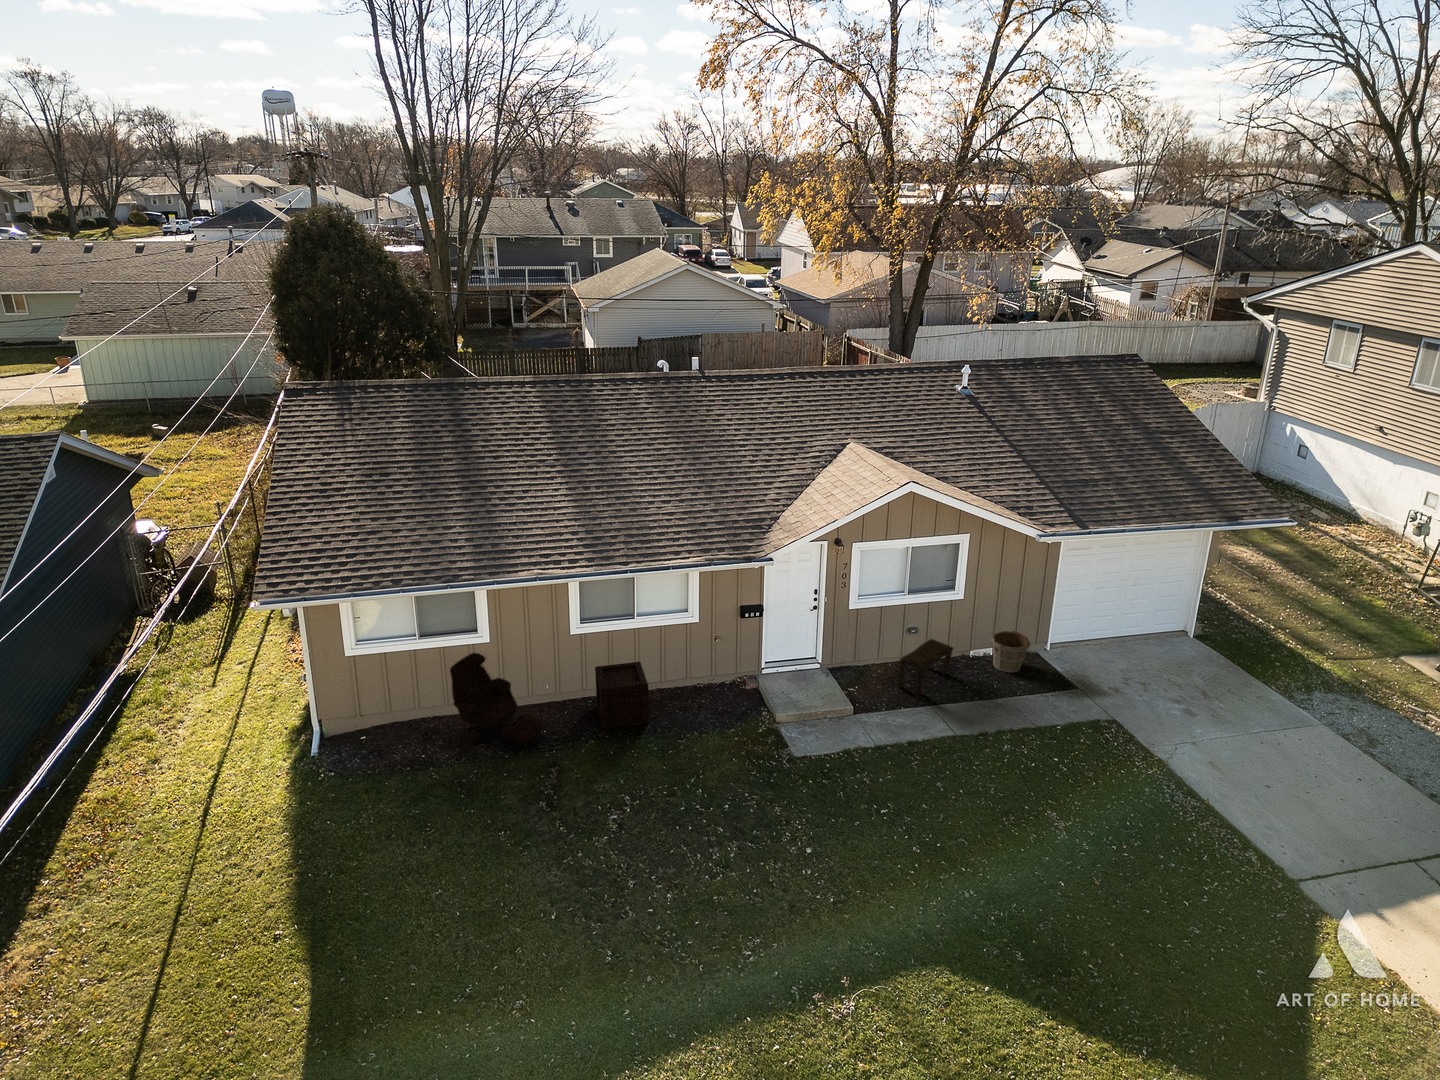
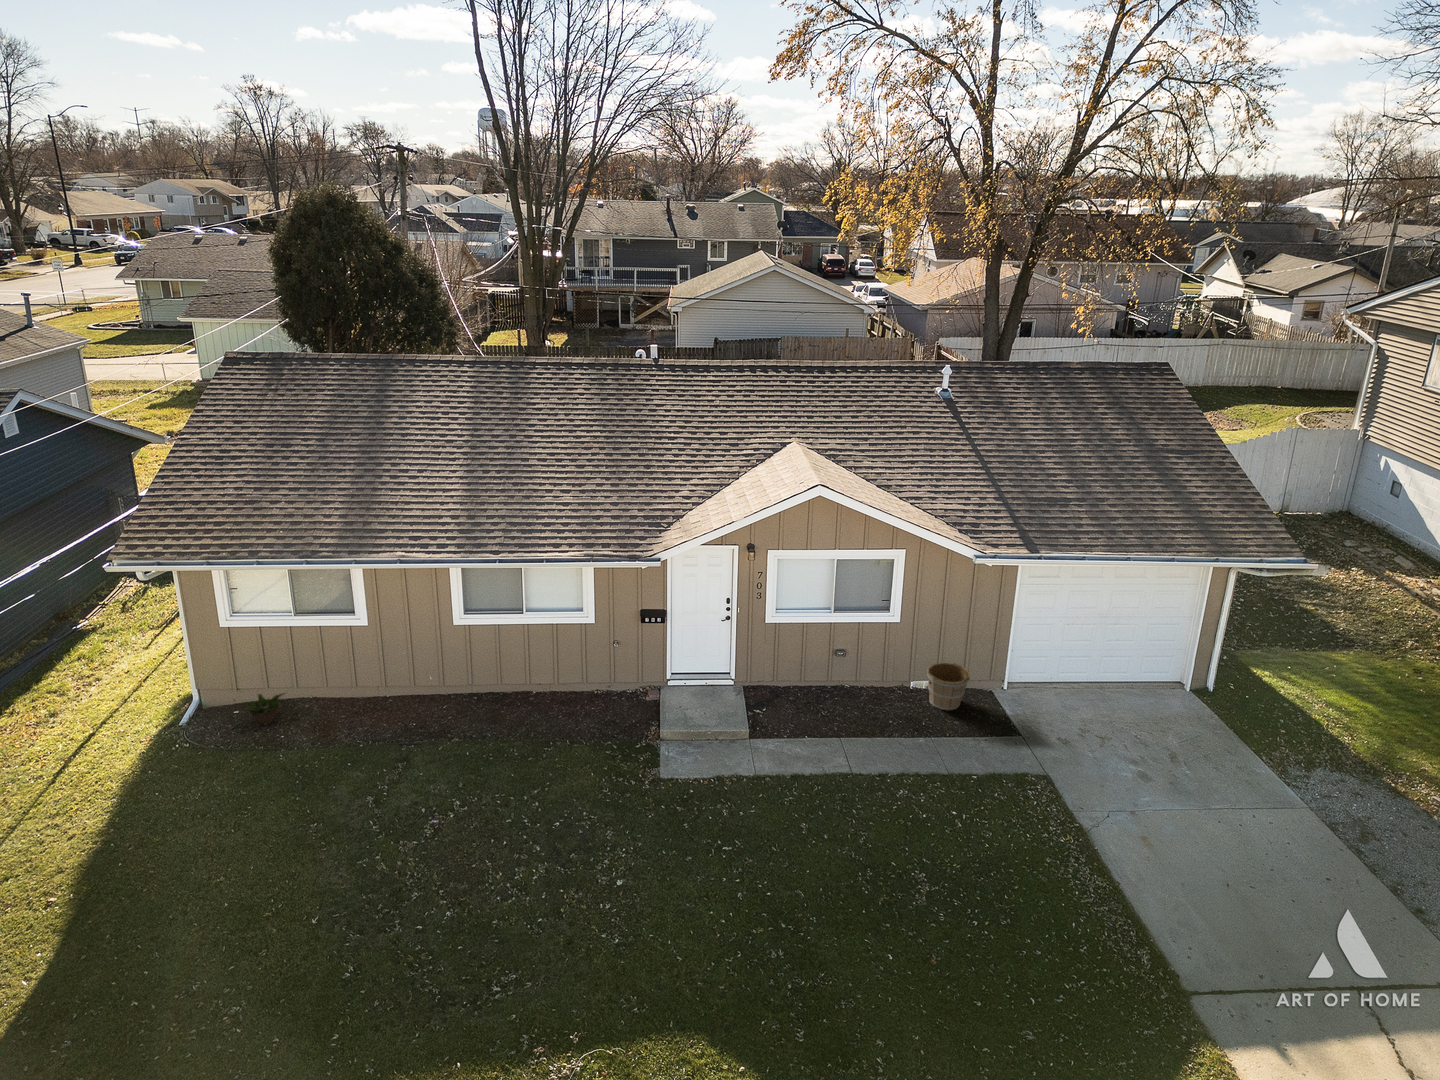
bench: present [898,639,954,695] -> none [808,664,877,725]
lounge chair: present [450,653,544,752] -> none [312,633,406,743]
wooden crate: present [595,662,649,729] -> none [466,659,526,727]
decorative plant: none [375,714,423,747] -> present [242,693,284,724]

